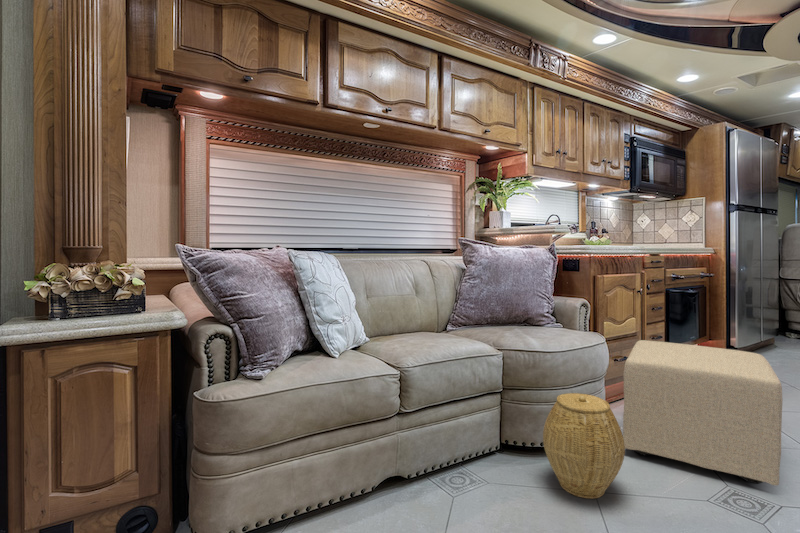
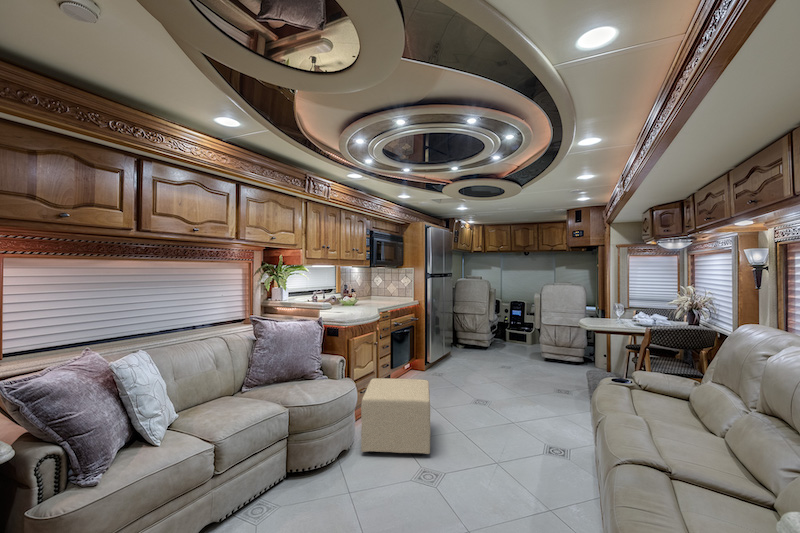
woven basket: present [543,393,625,499] -> none [314,427,359,493]

